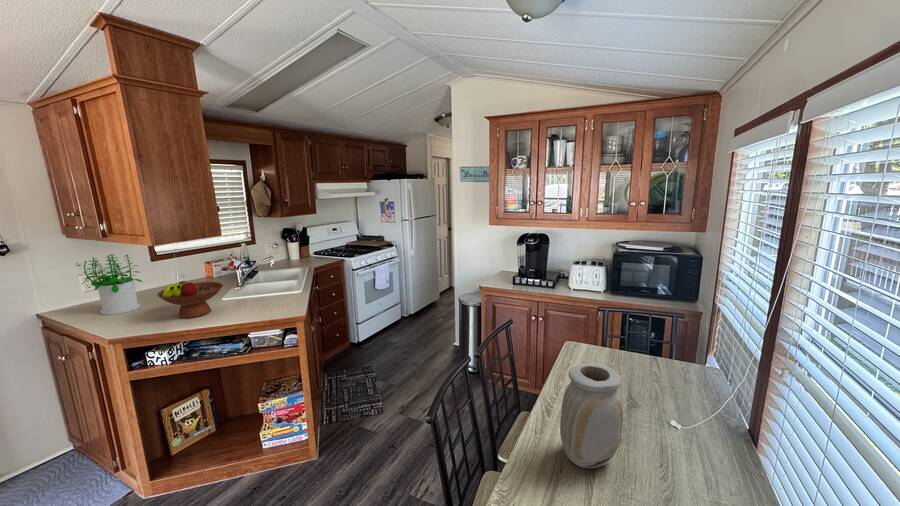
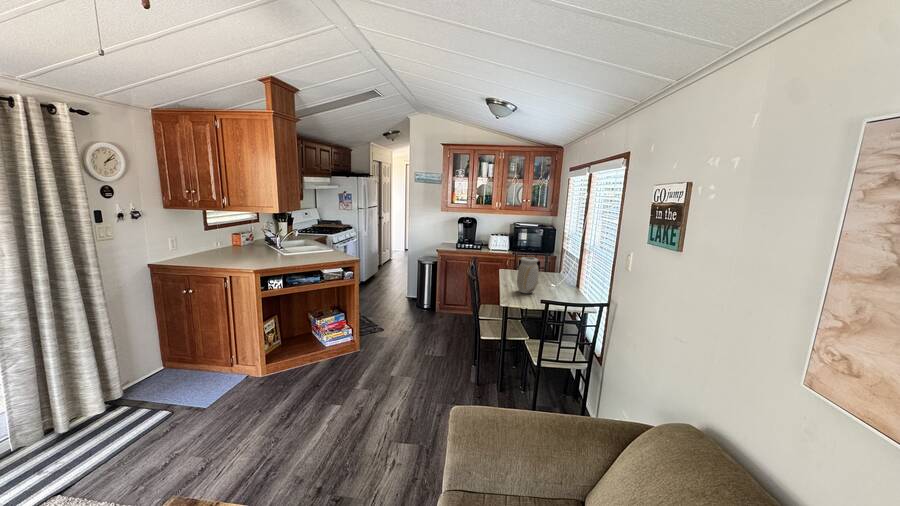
potted plant: present [77,254,142,315] -> none [197,222,233,263]
fruit bowl: present [157,281,223,318] -> none [264,239,302,262]

